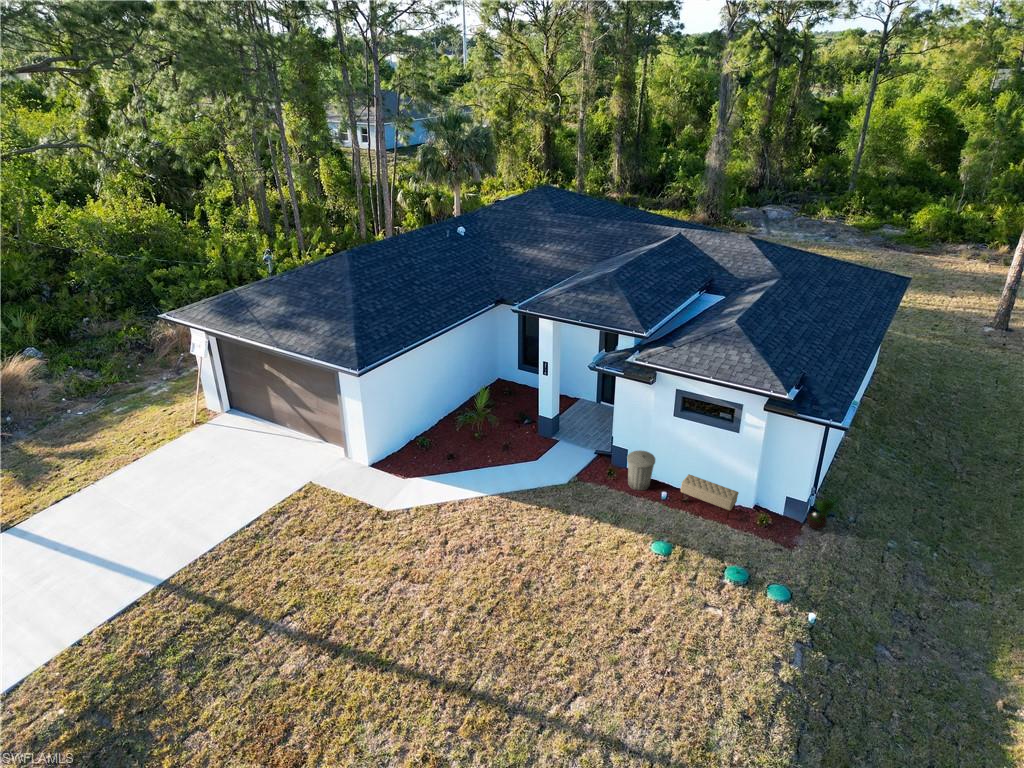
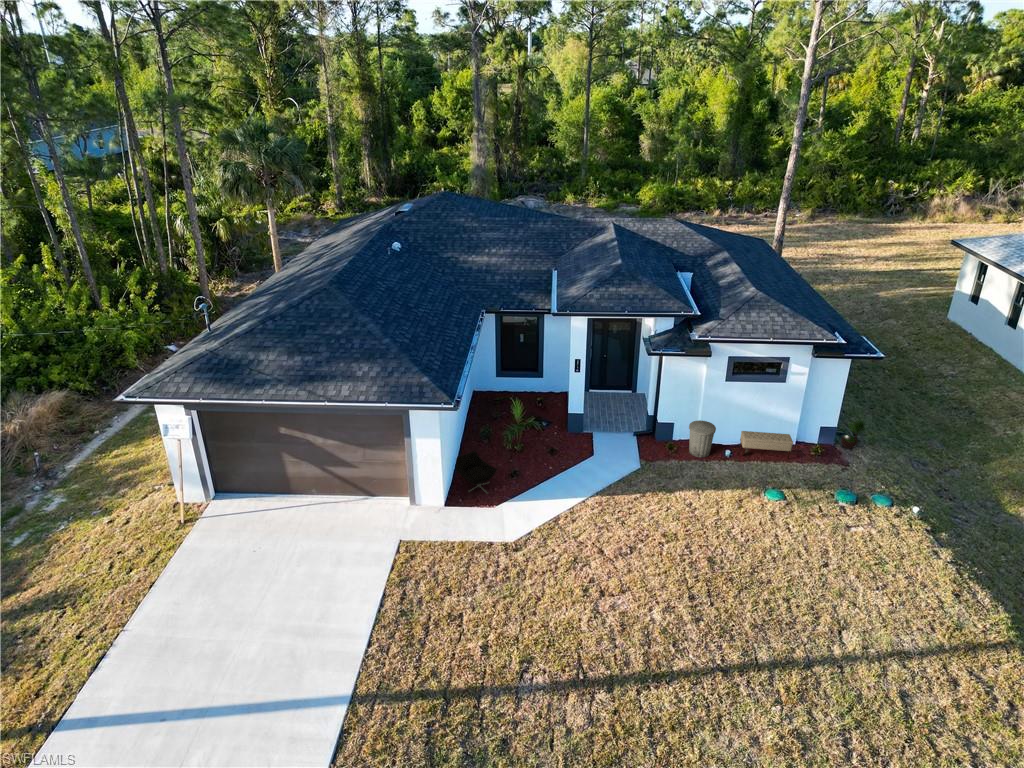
lounge chair: none [392,424,425,465] -> present [456,451,497,493]

